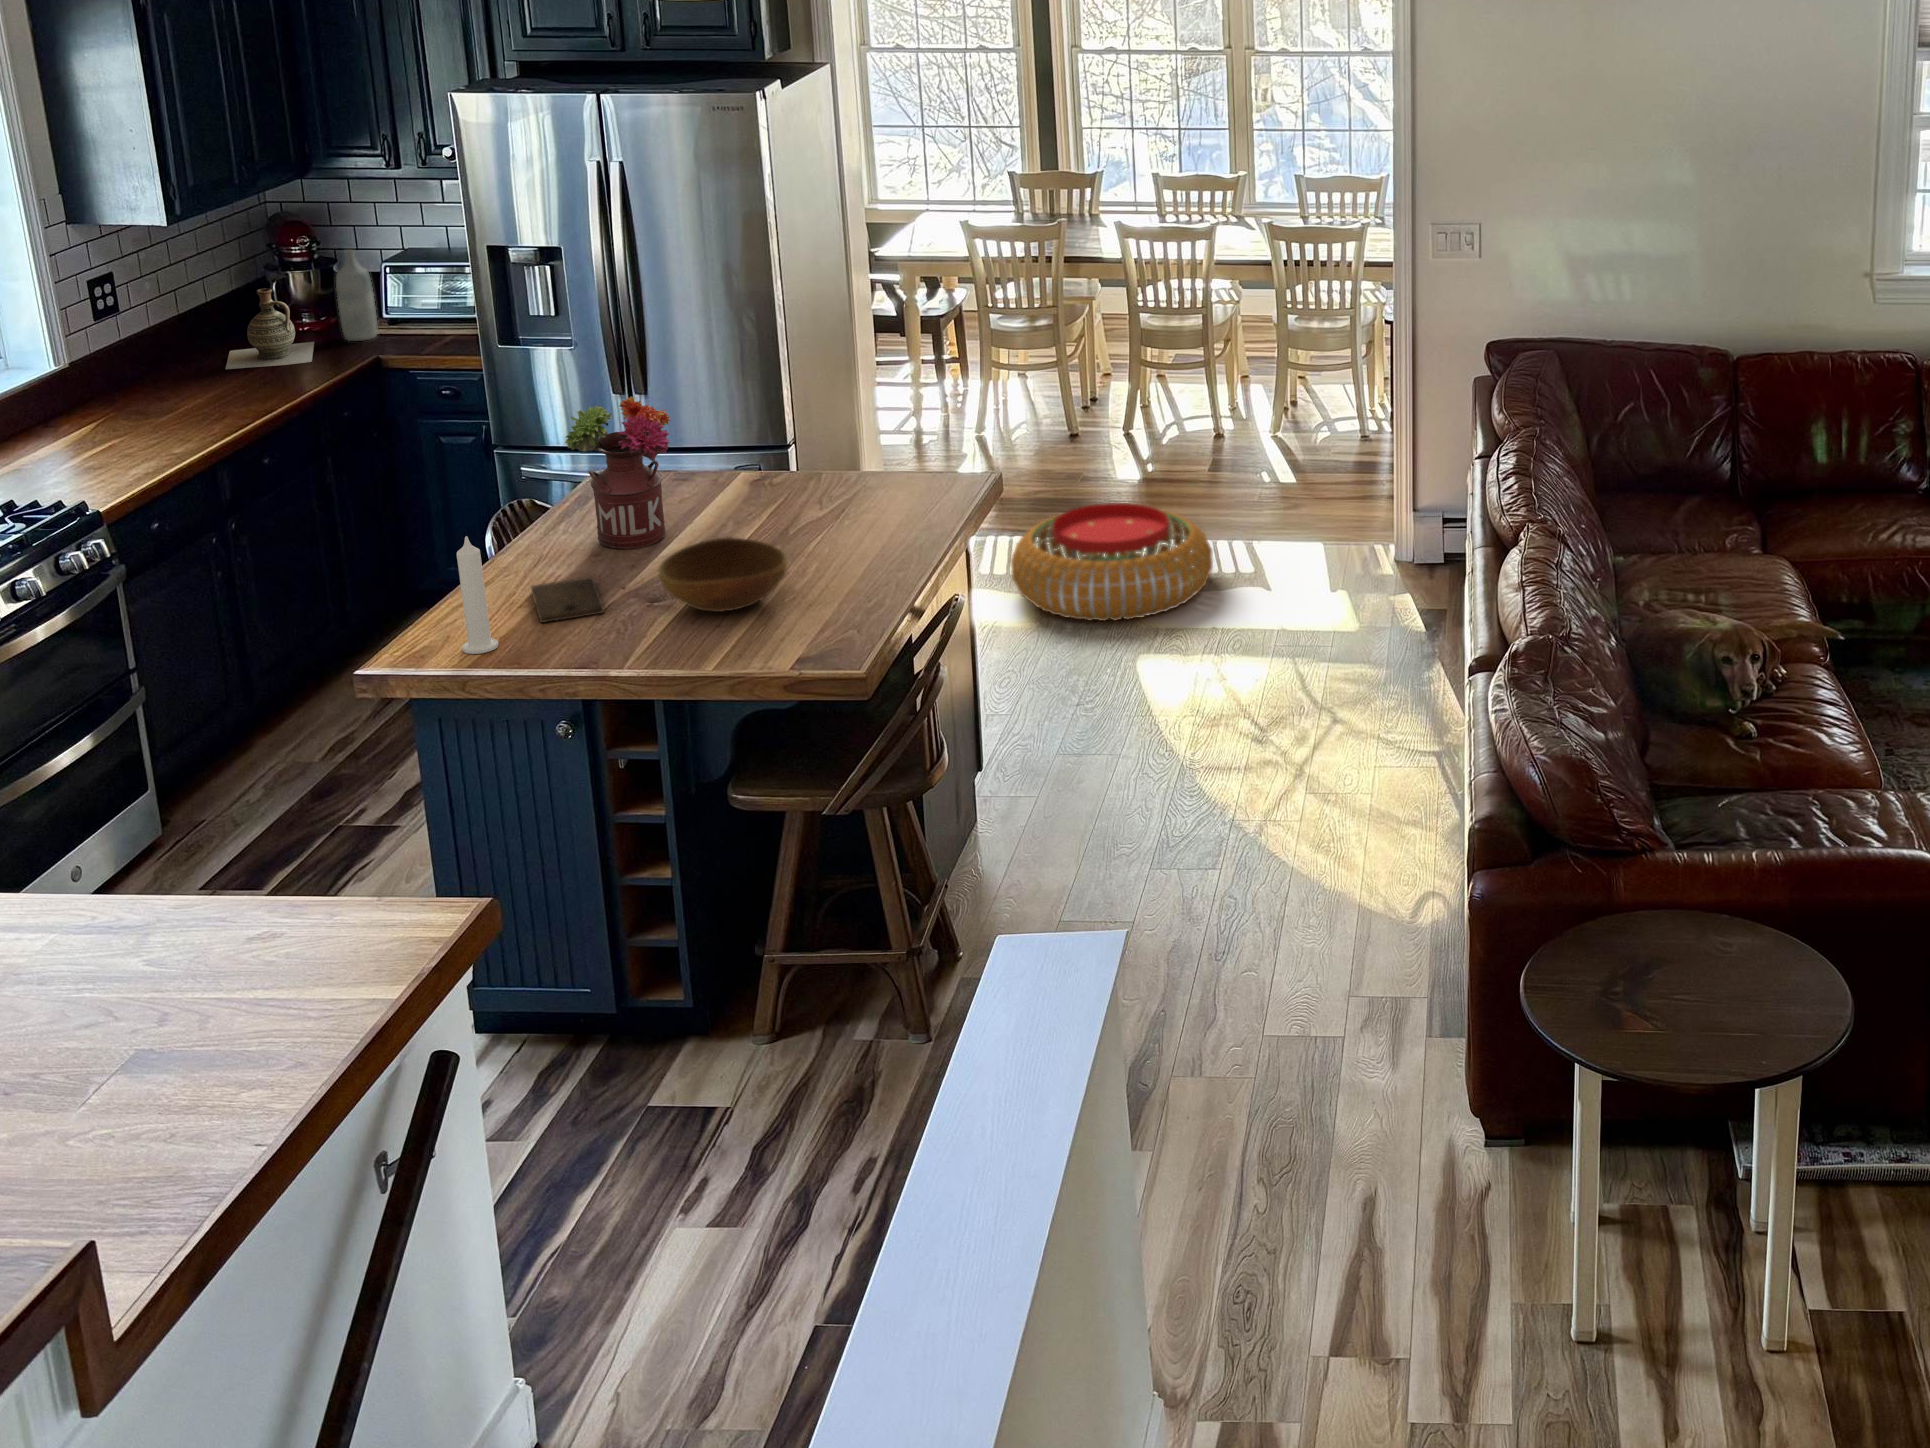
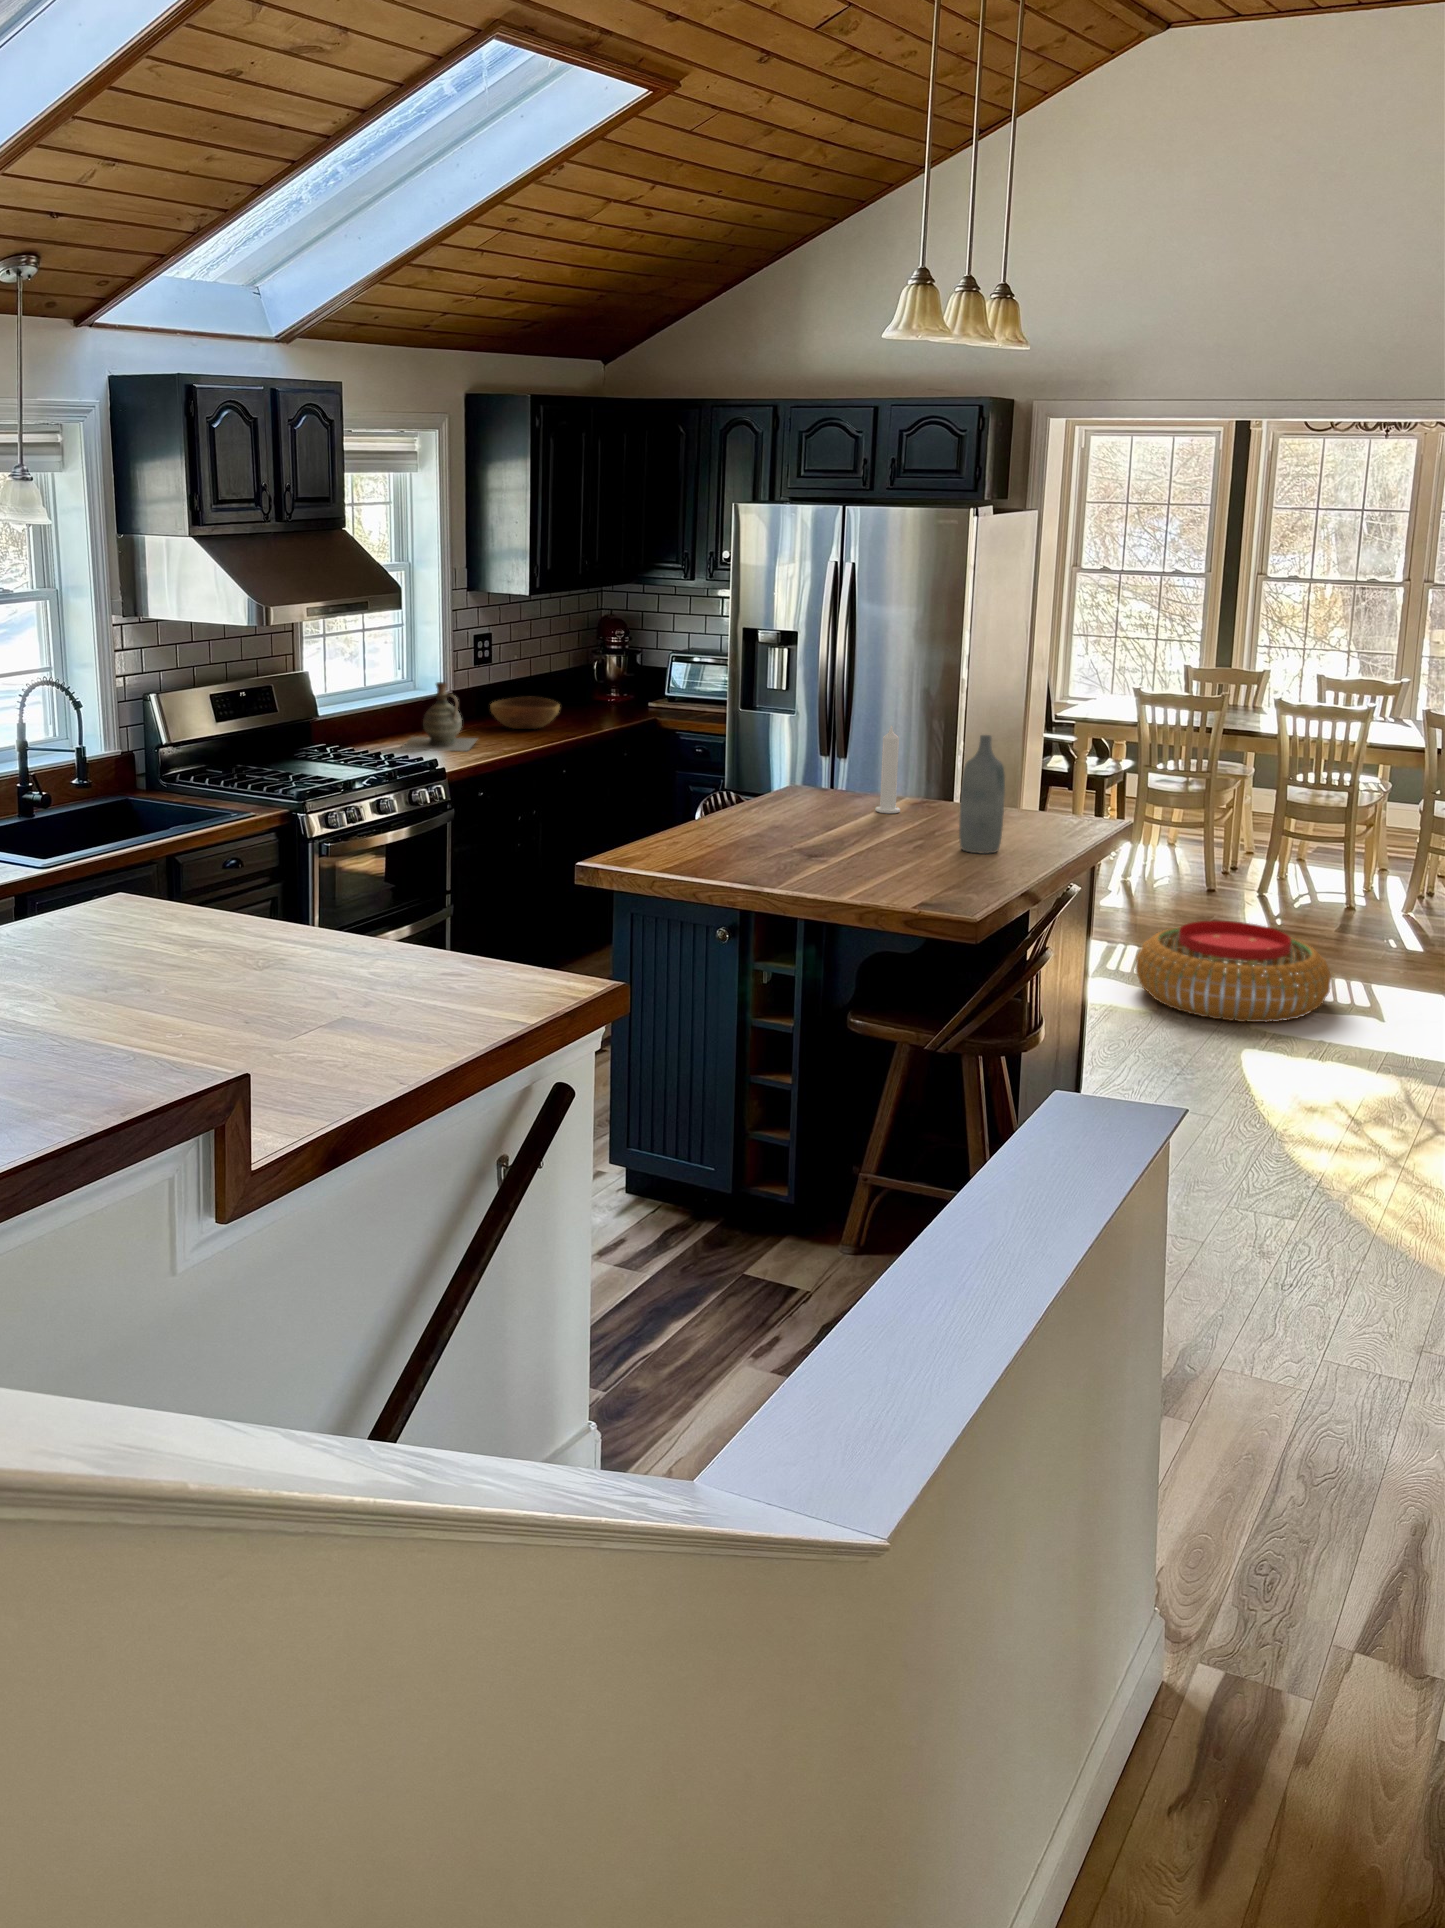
bottle: present [336,250,377,341] -> present [959,735,1005,854]
ceramic jug: present [226,288,314,369] -> present [402,682,477,751]
flower arrangement: present [565,397,671,549] -> none [766,694,853,821]
candle: present [457,536,498,654] -> present [875,726,900,813]
bowl: present [658,537,787,612] -> present [490,697,560,729]
cutting board: present [531,577,604,623] -> none [720,828,772,851]

